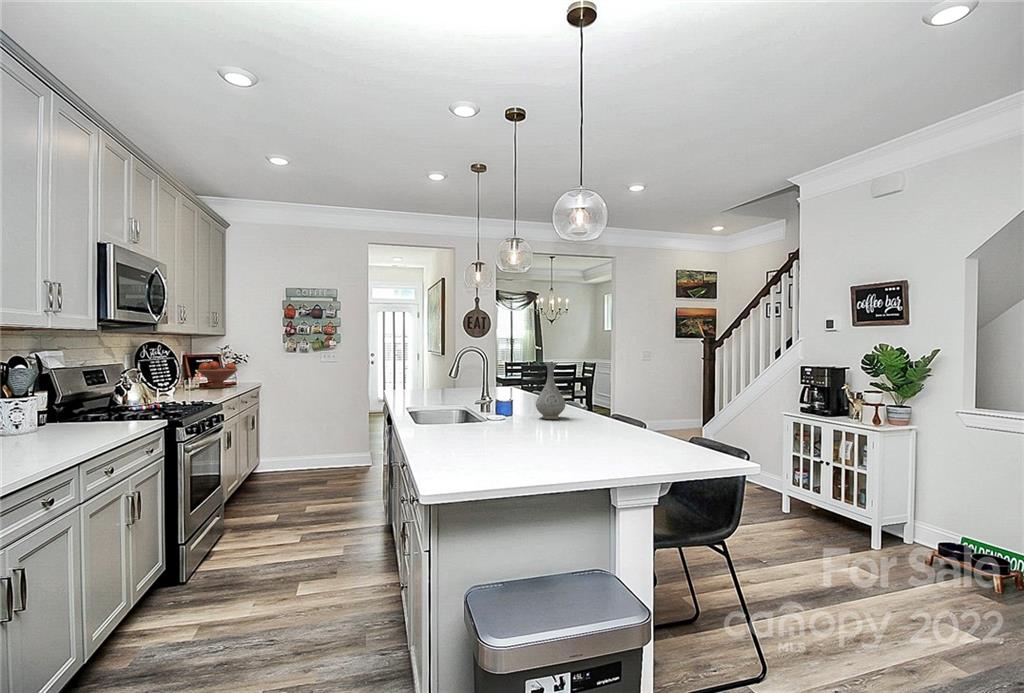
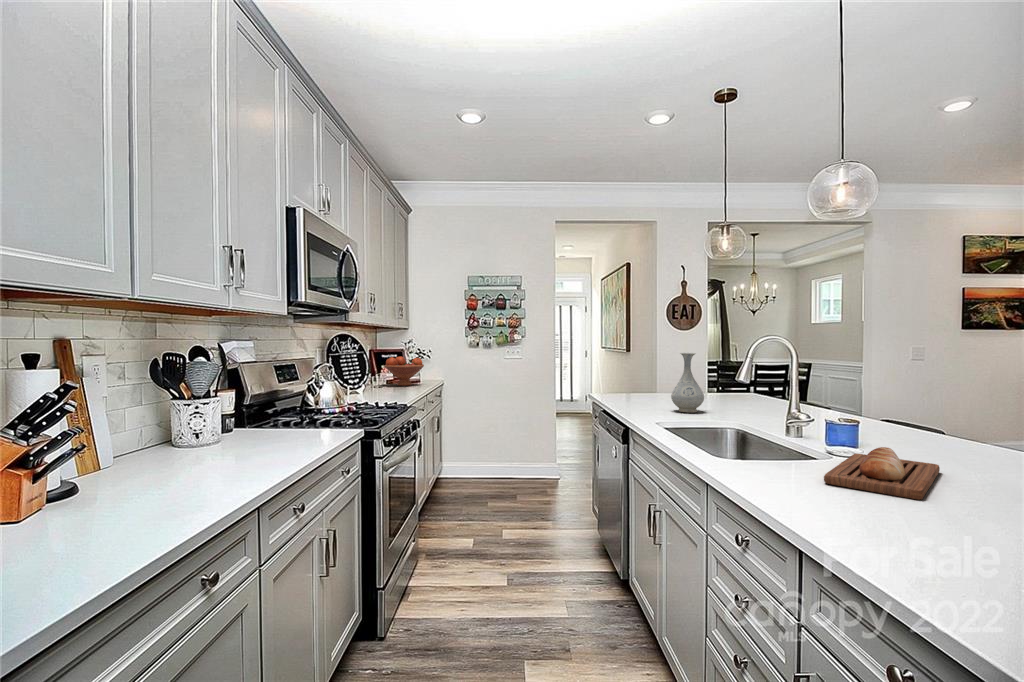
vase: present [536,362,565,419] -> present [671,353,704,413]
bread loaf: none [461,414,534,439] -> present [824,447,940,500]

